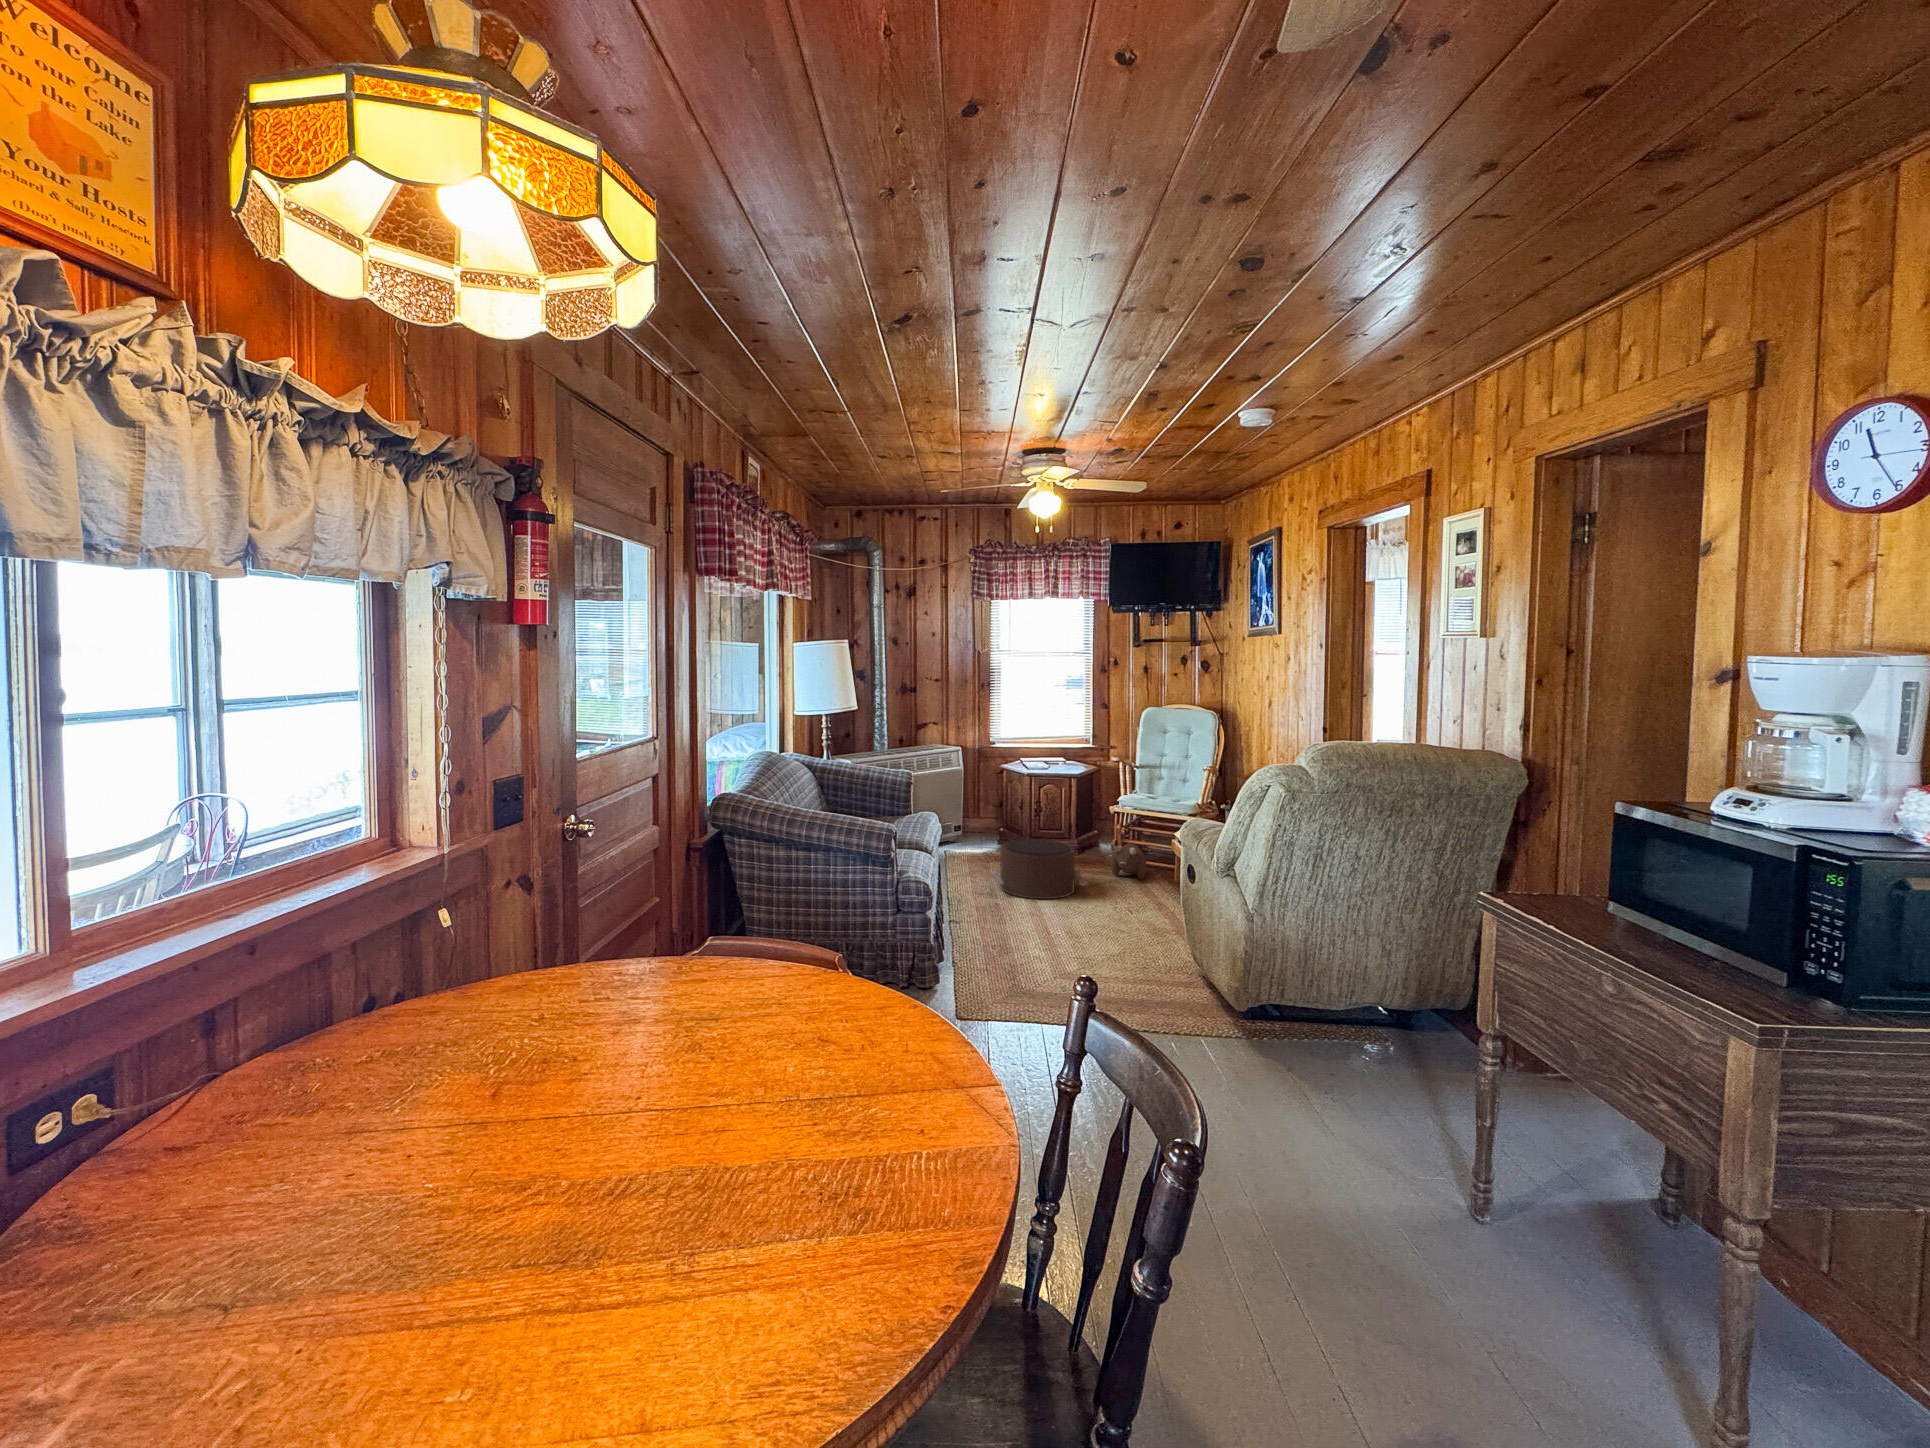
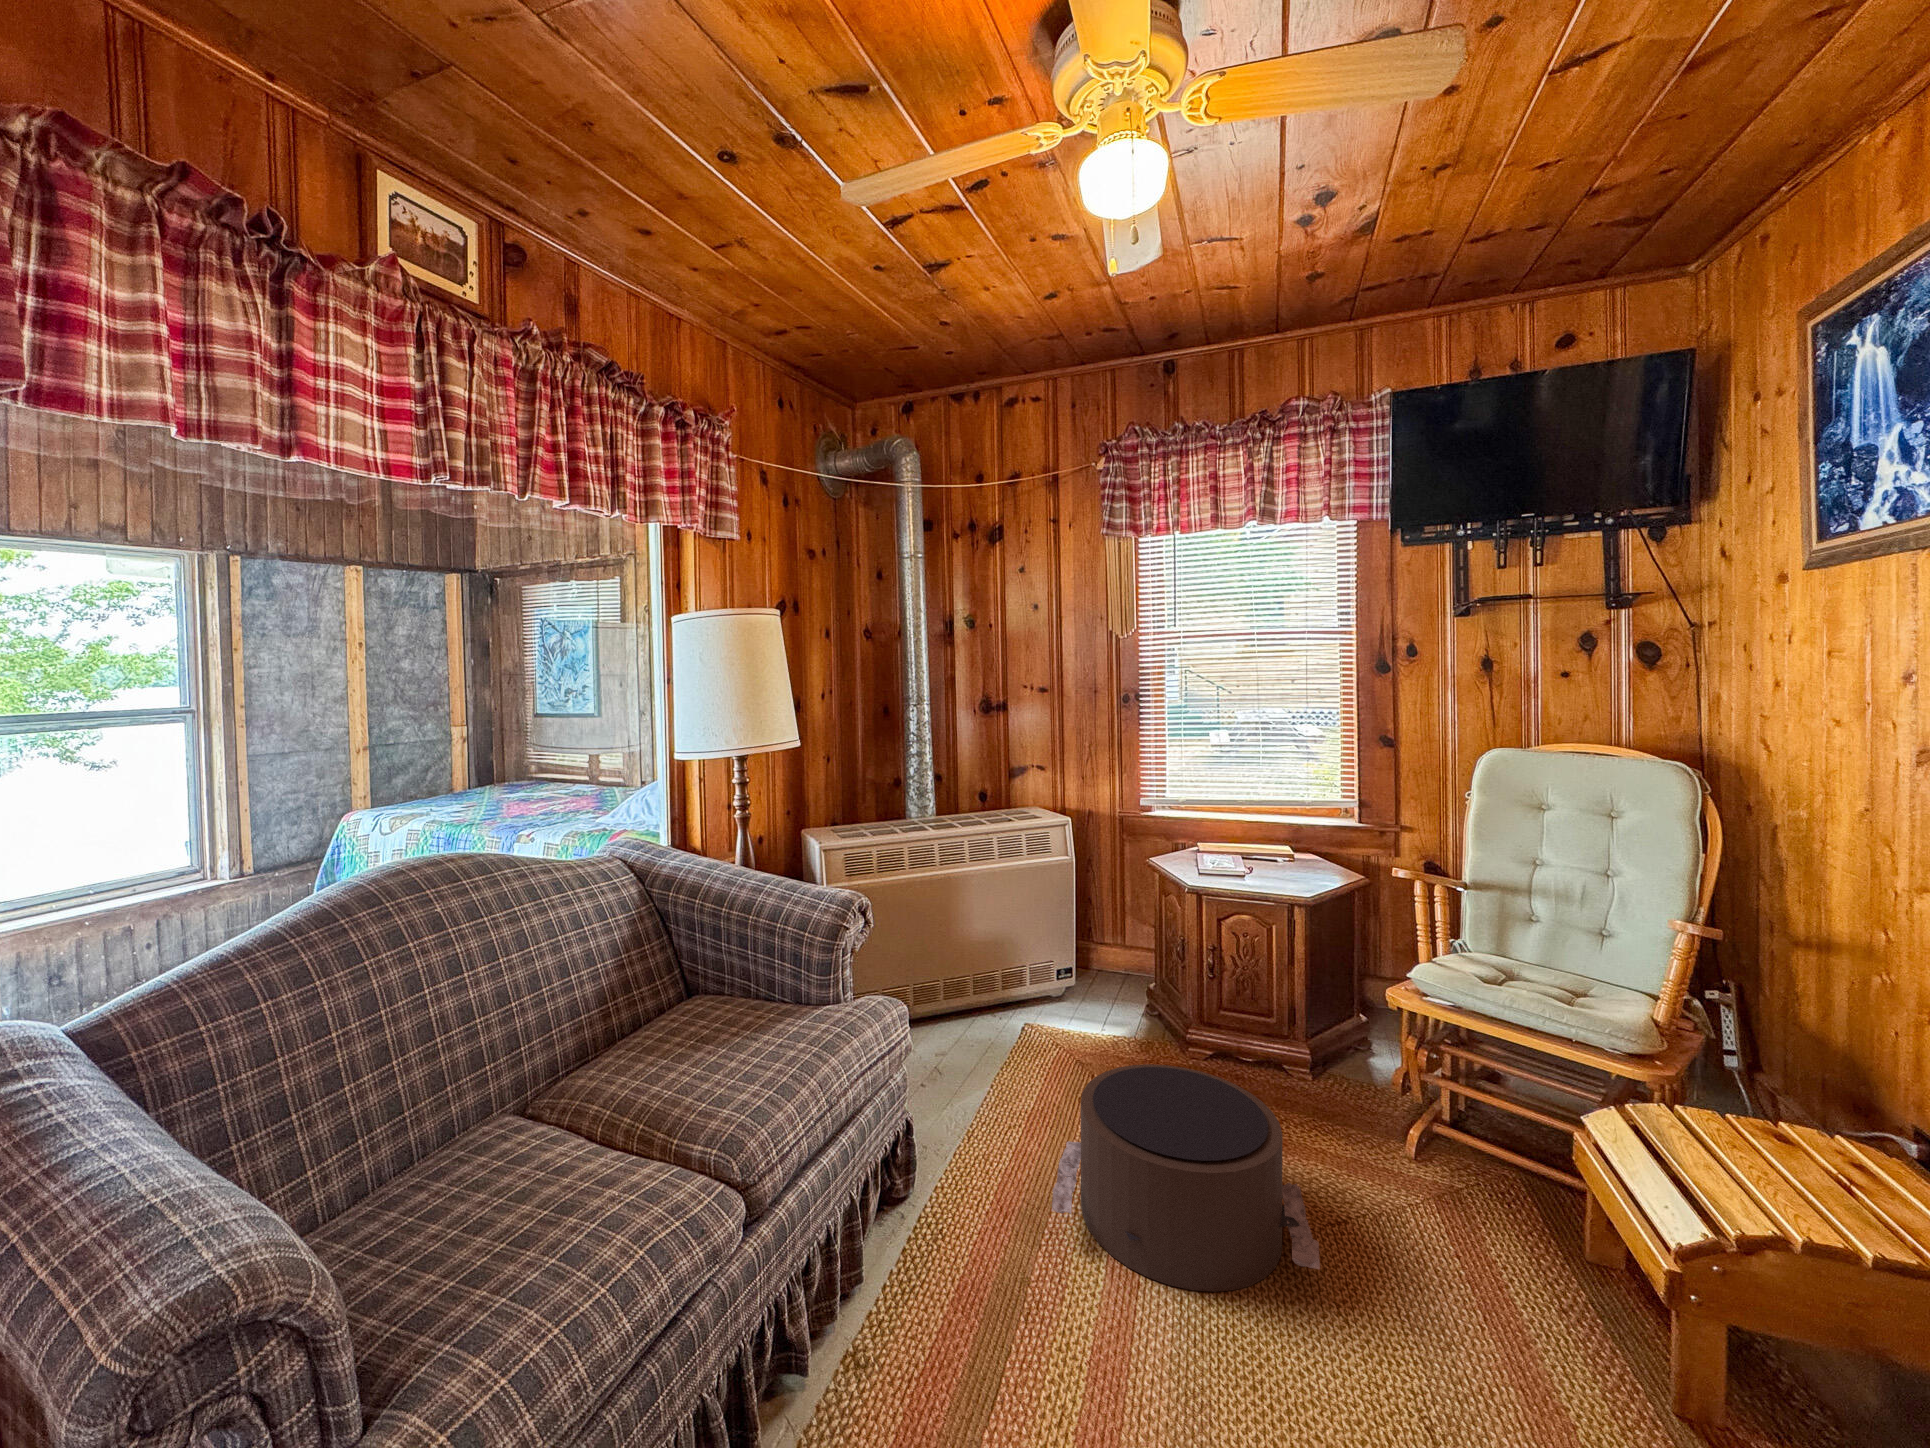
plush toy: present [1111,844,1146,879] -> none [1397,1112,1508,1229]

